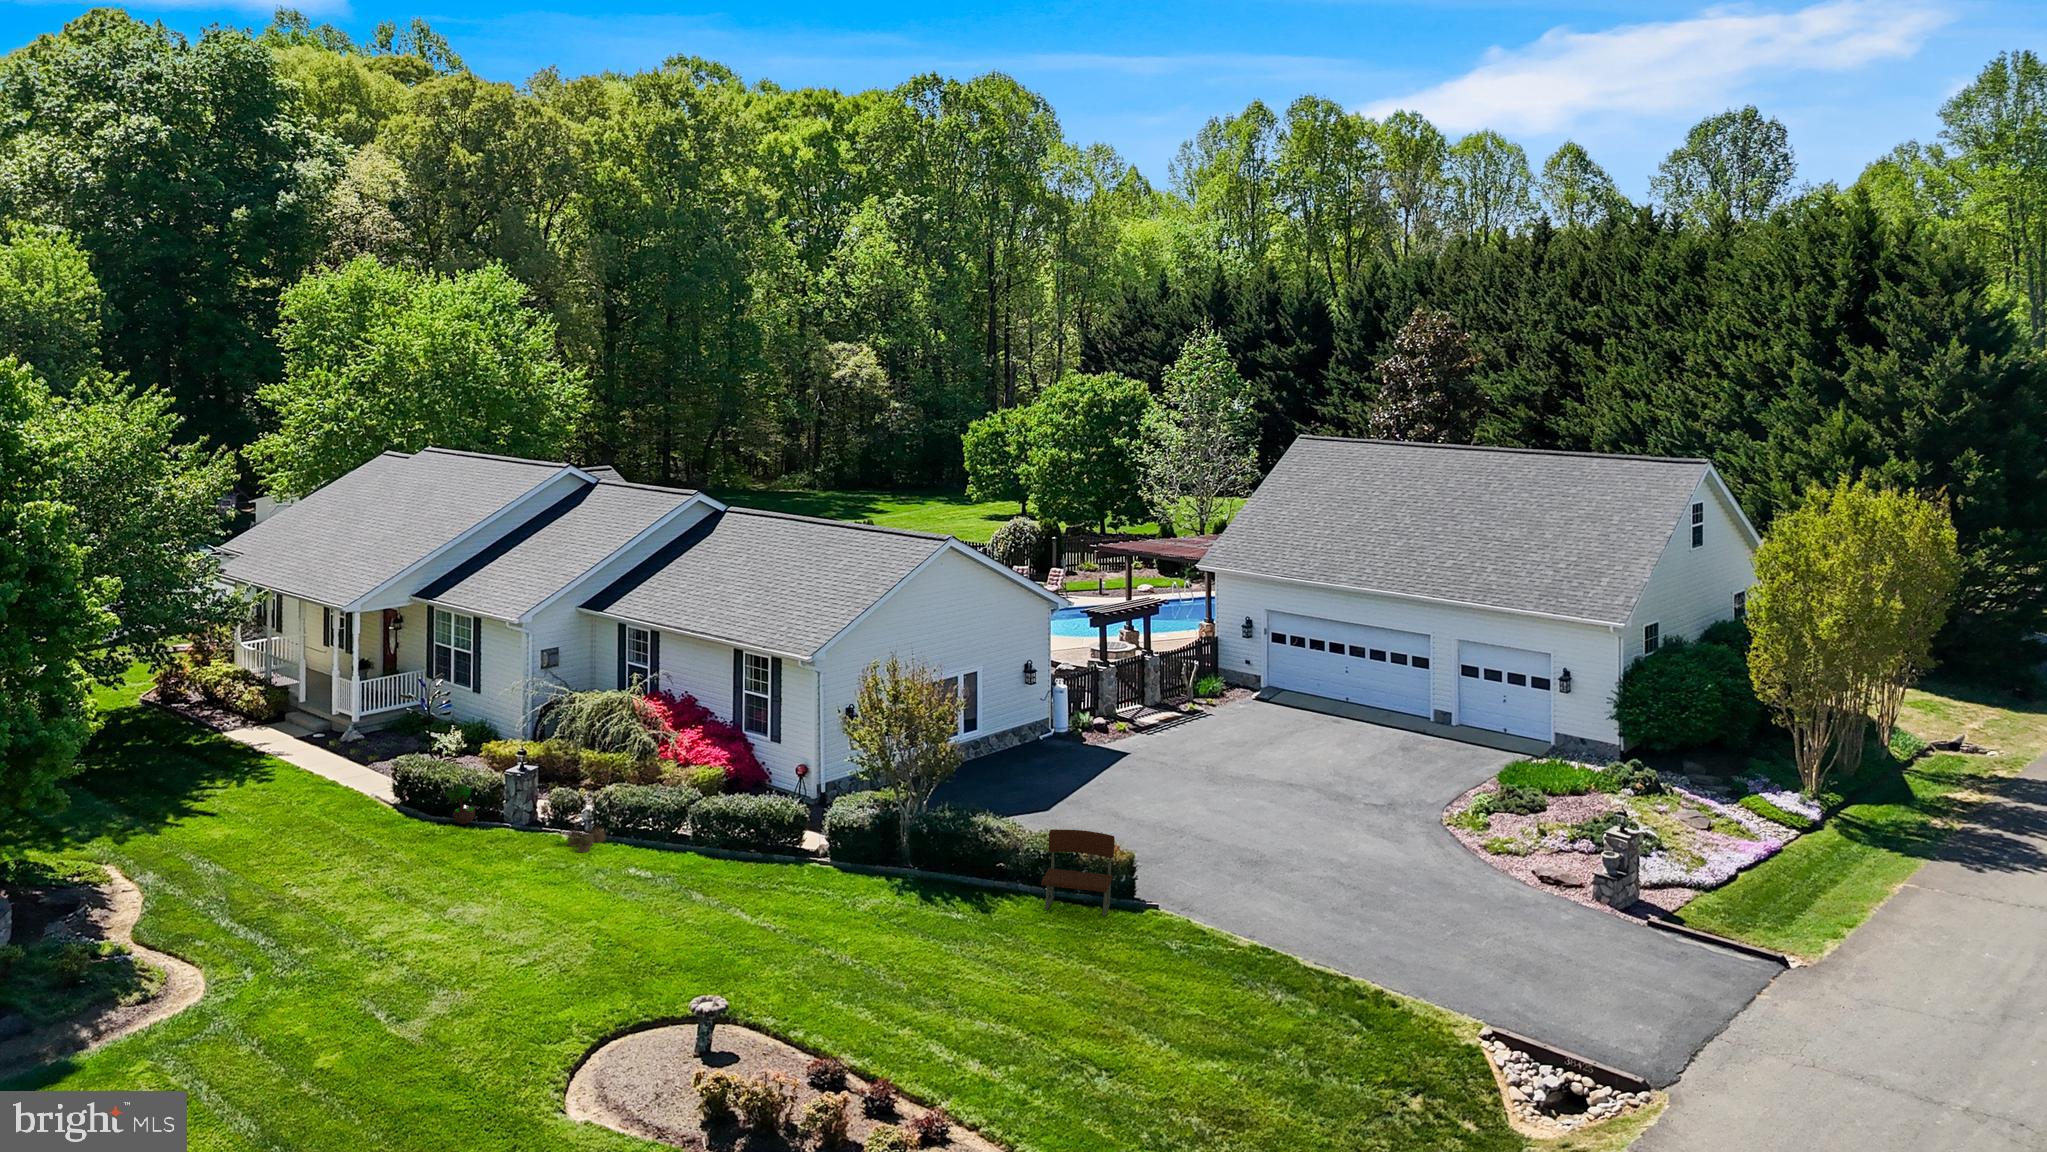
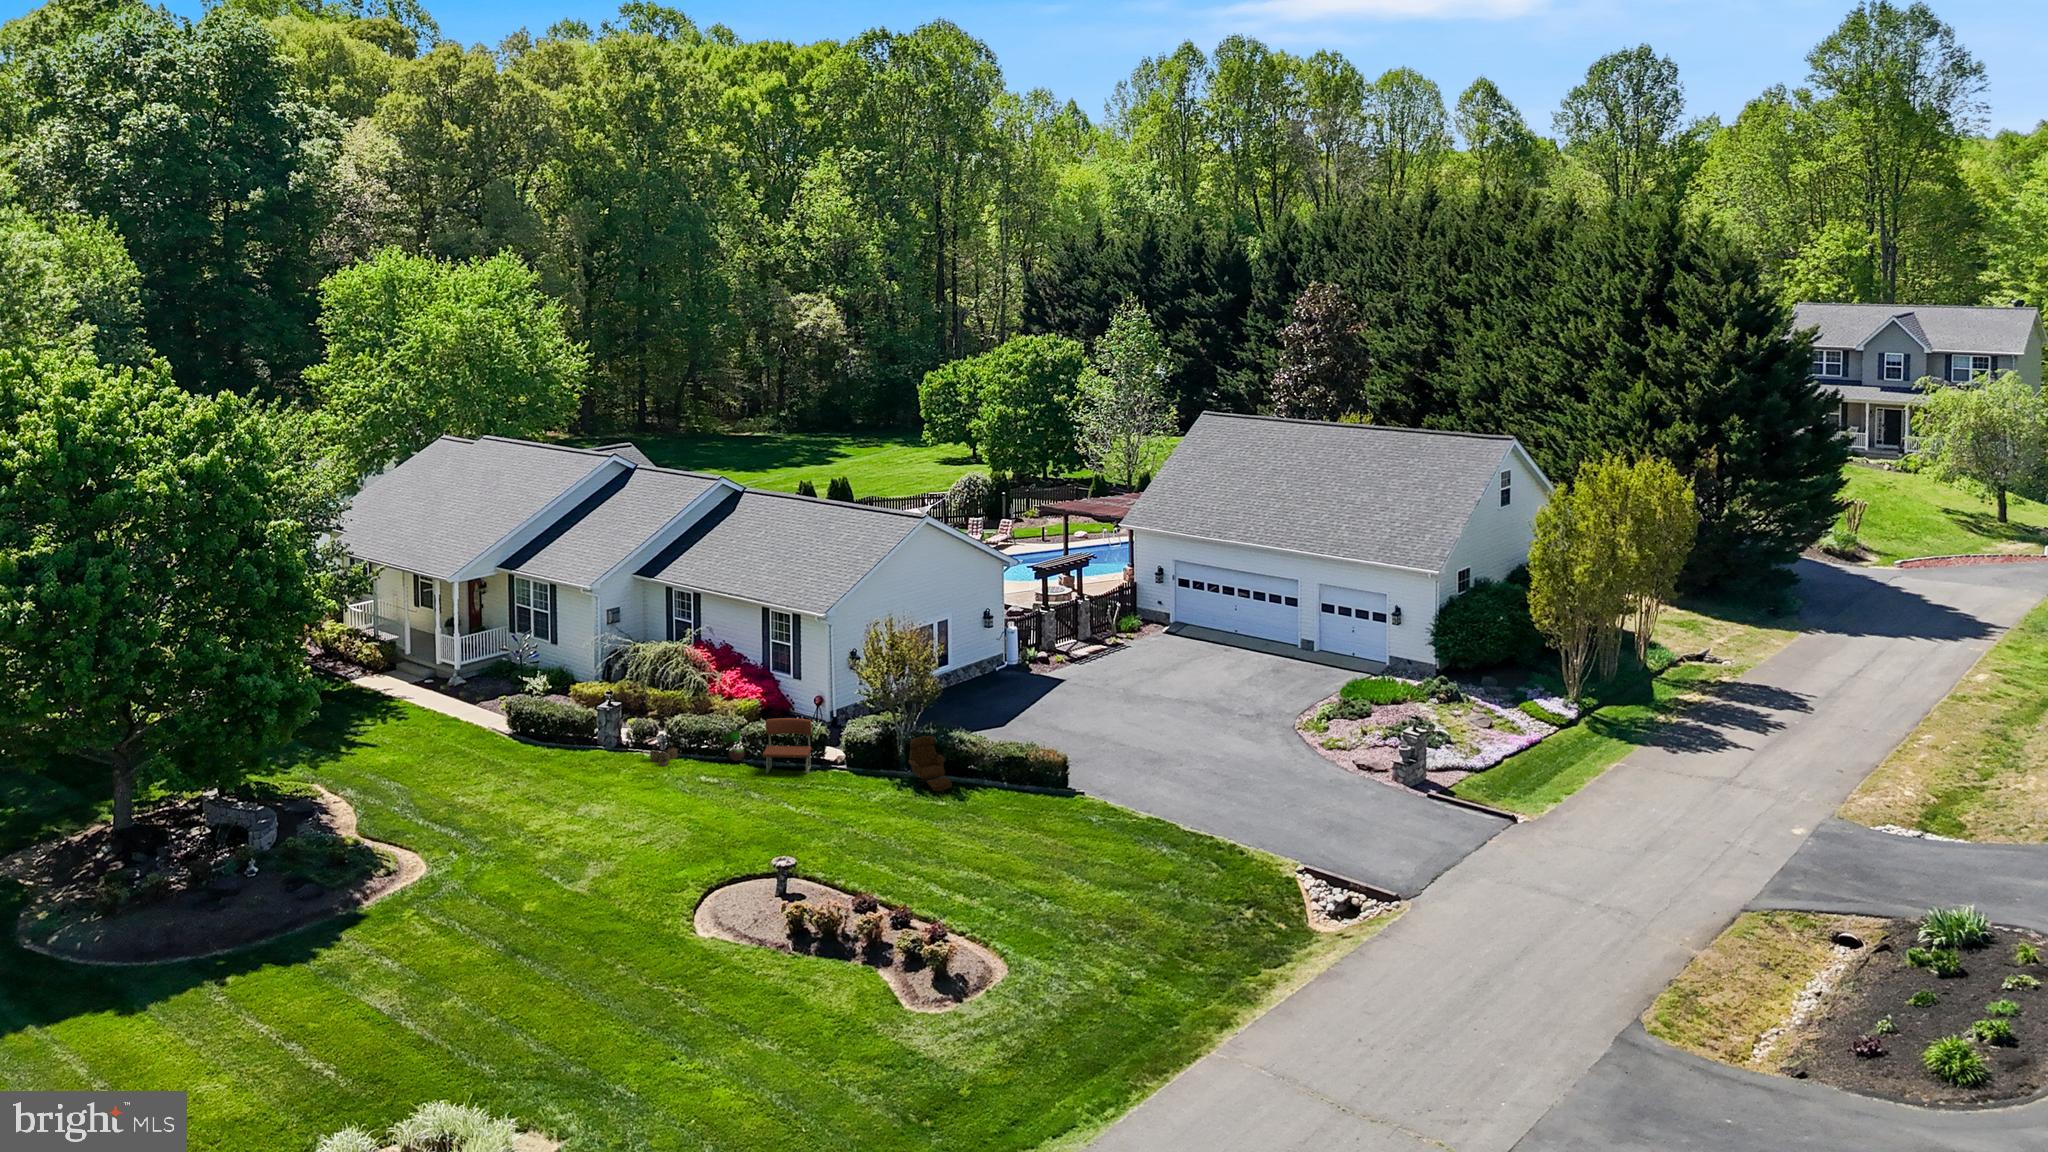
potted tree: present [446,783,475,824] -> present [723,731,744,761]
lounge chair: none [913,820,972,905] -> present [908,736,952,796]
bench: present [1041,829,1115,916] -> present [762,718,812,774]

